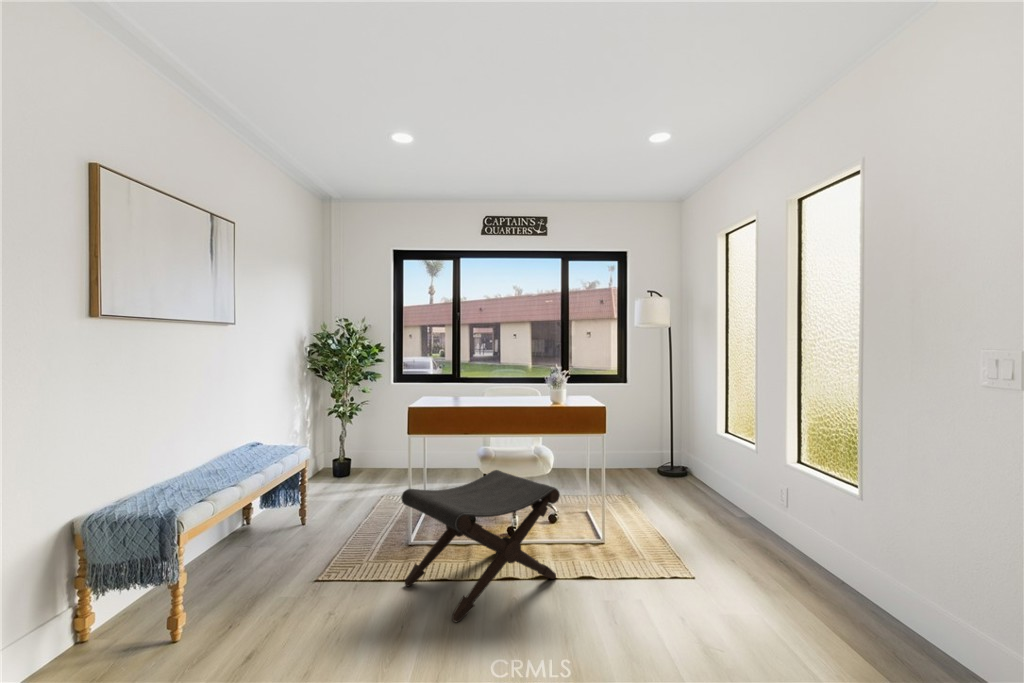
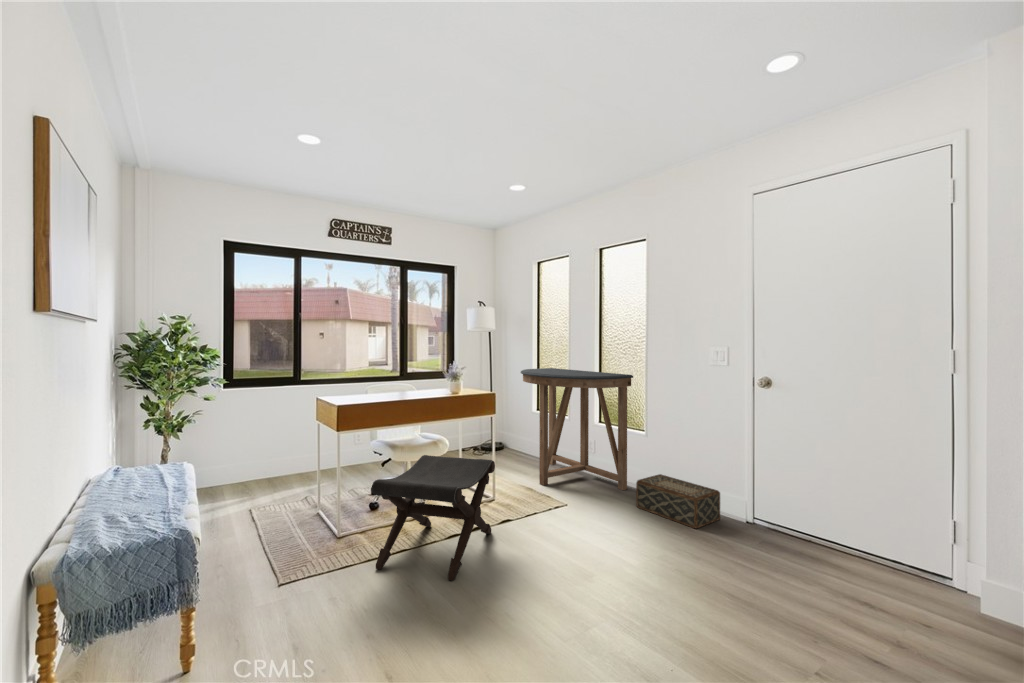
console table: none [668,377,817,566] -> present [521,368,633,490]
woven basket: none [796,554,945,662] -> present [636,474,720,529]

